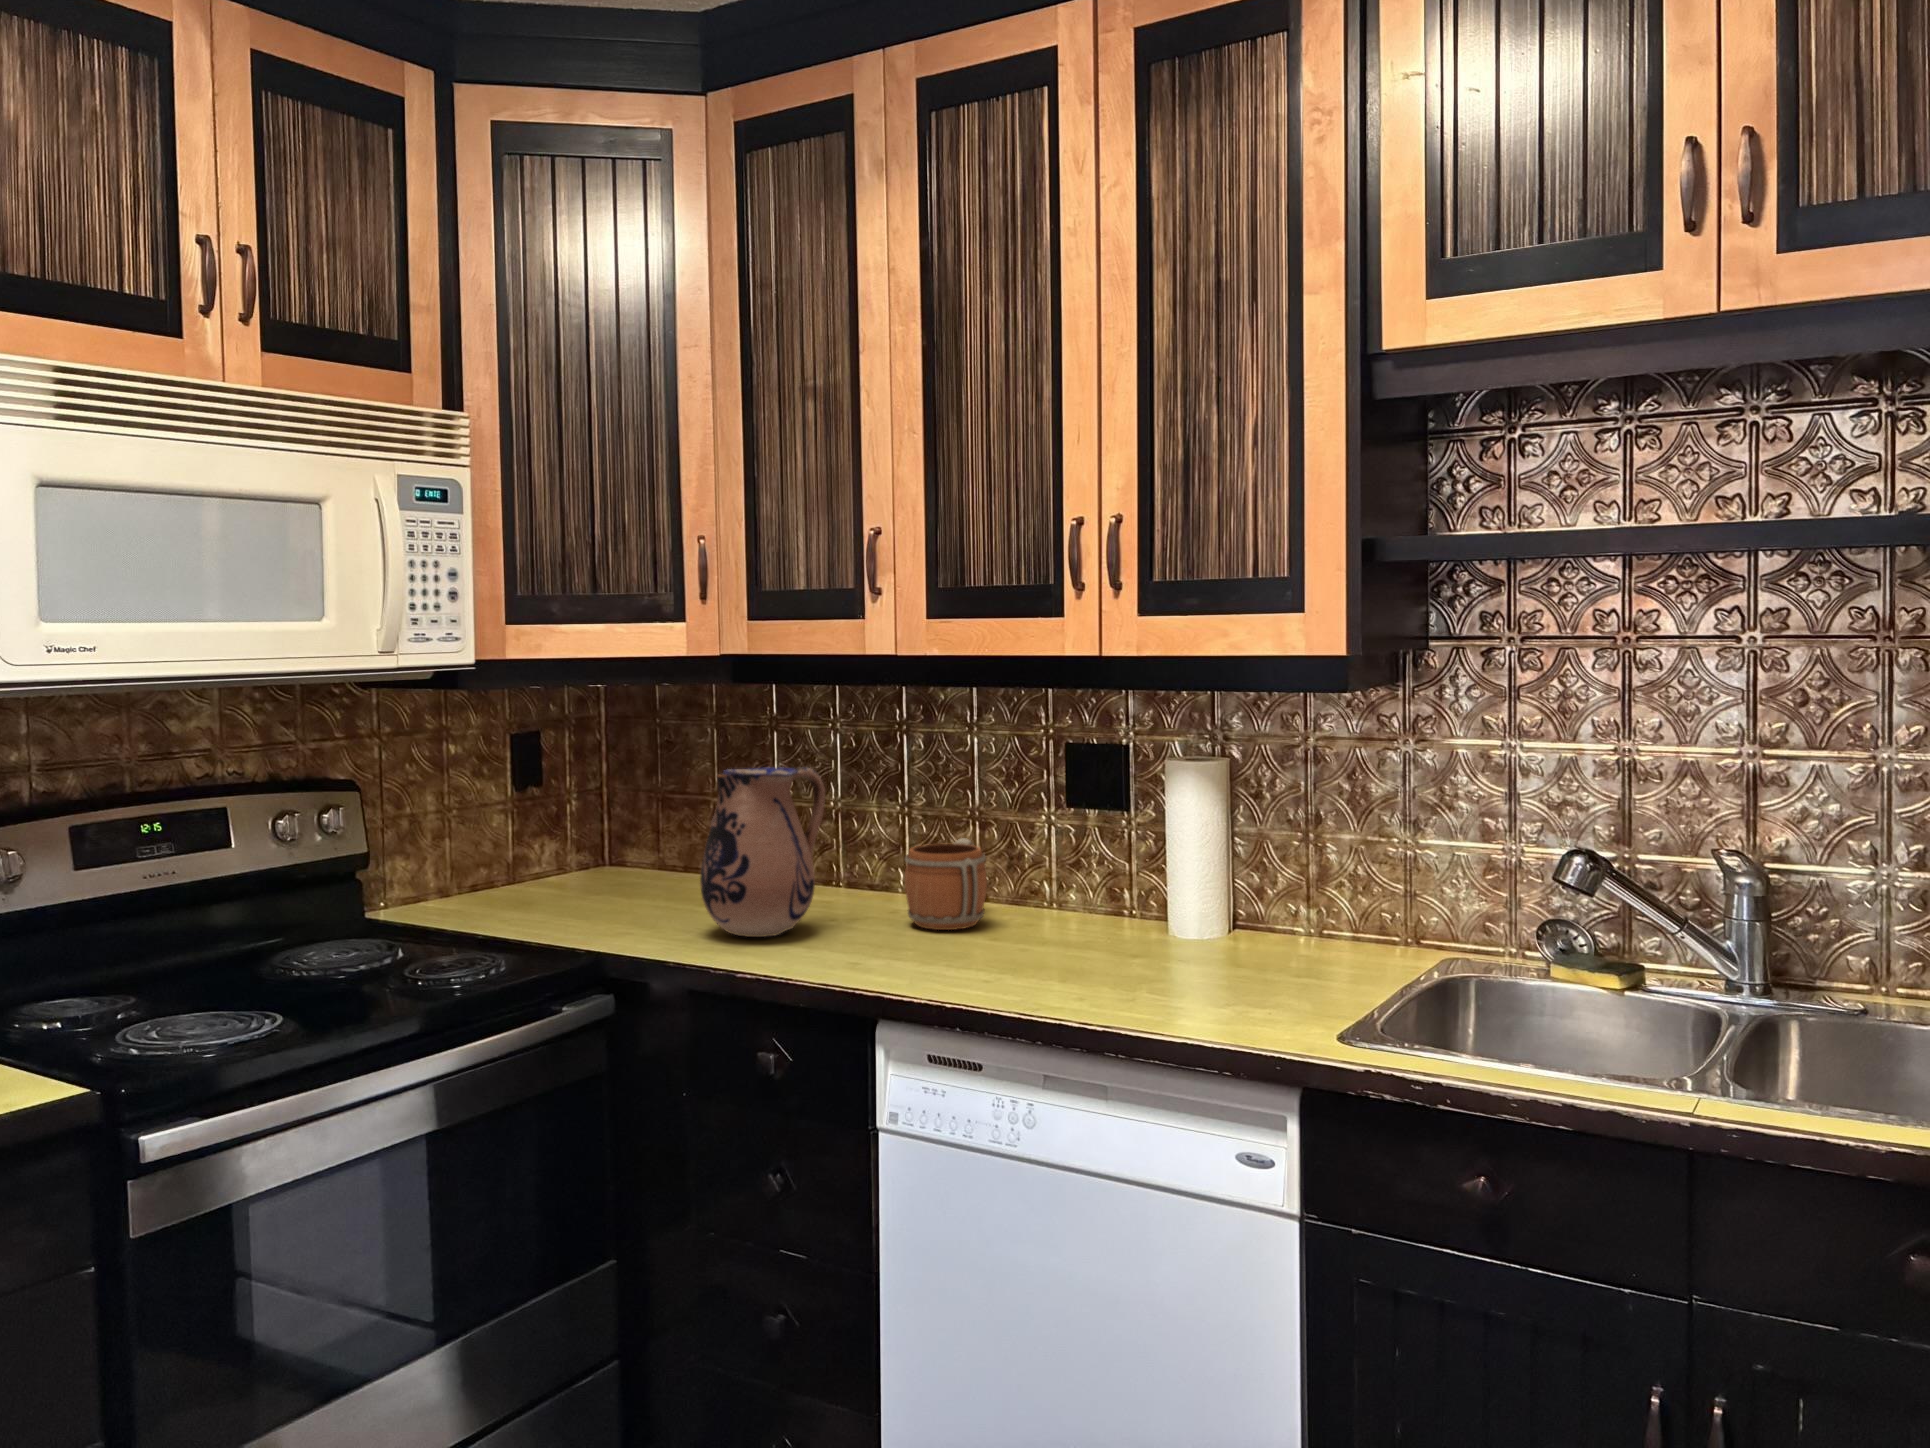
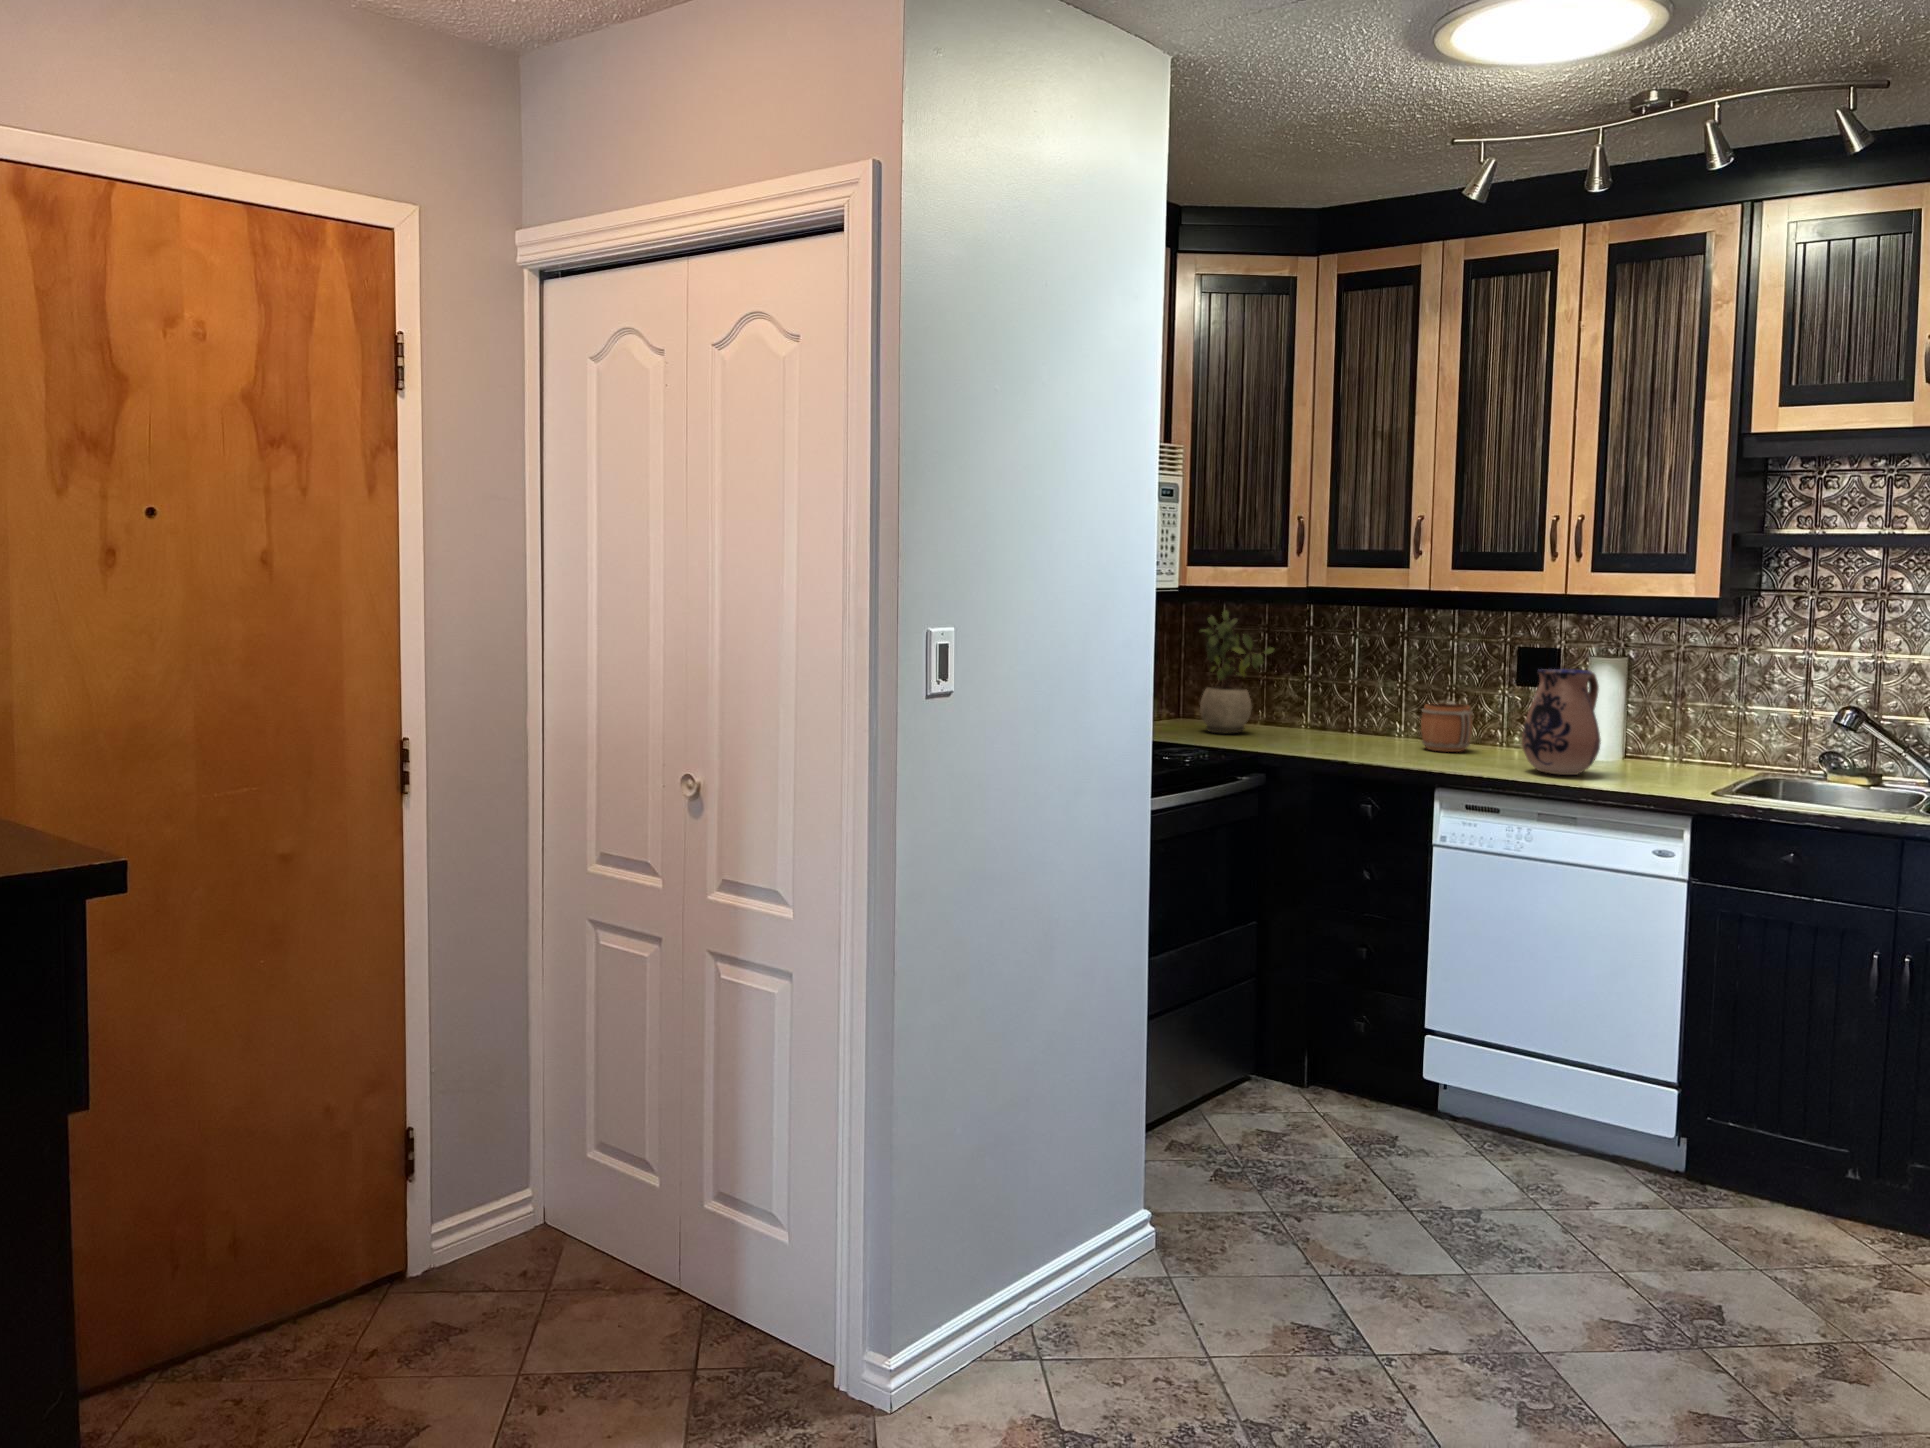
potted plant: none [569,697,675,903] -> present [1200,610,1274,734]
ceramic pitcher: present [700,767,825,937] -> present [1522,669,1601,775]

